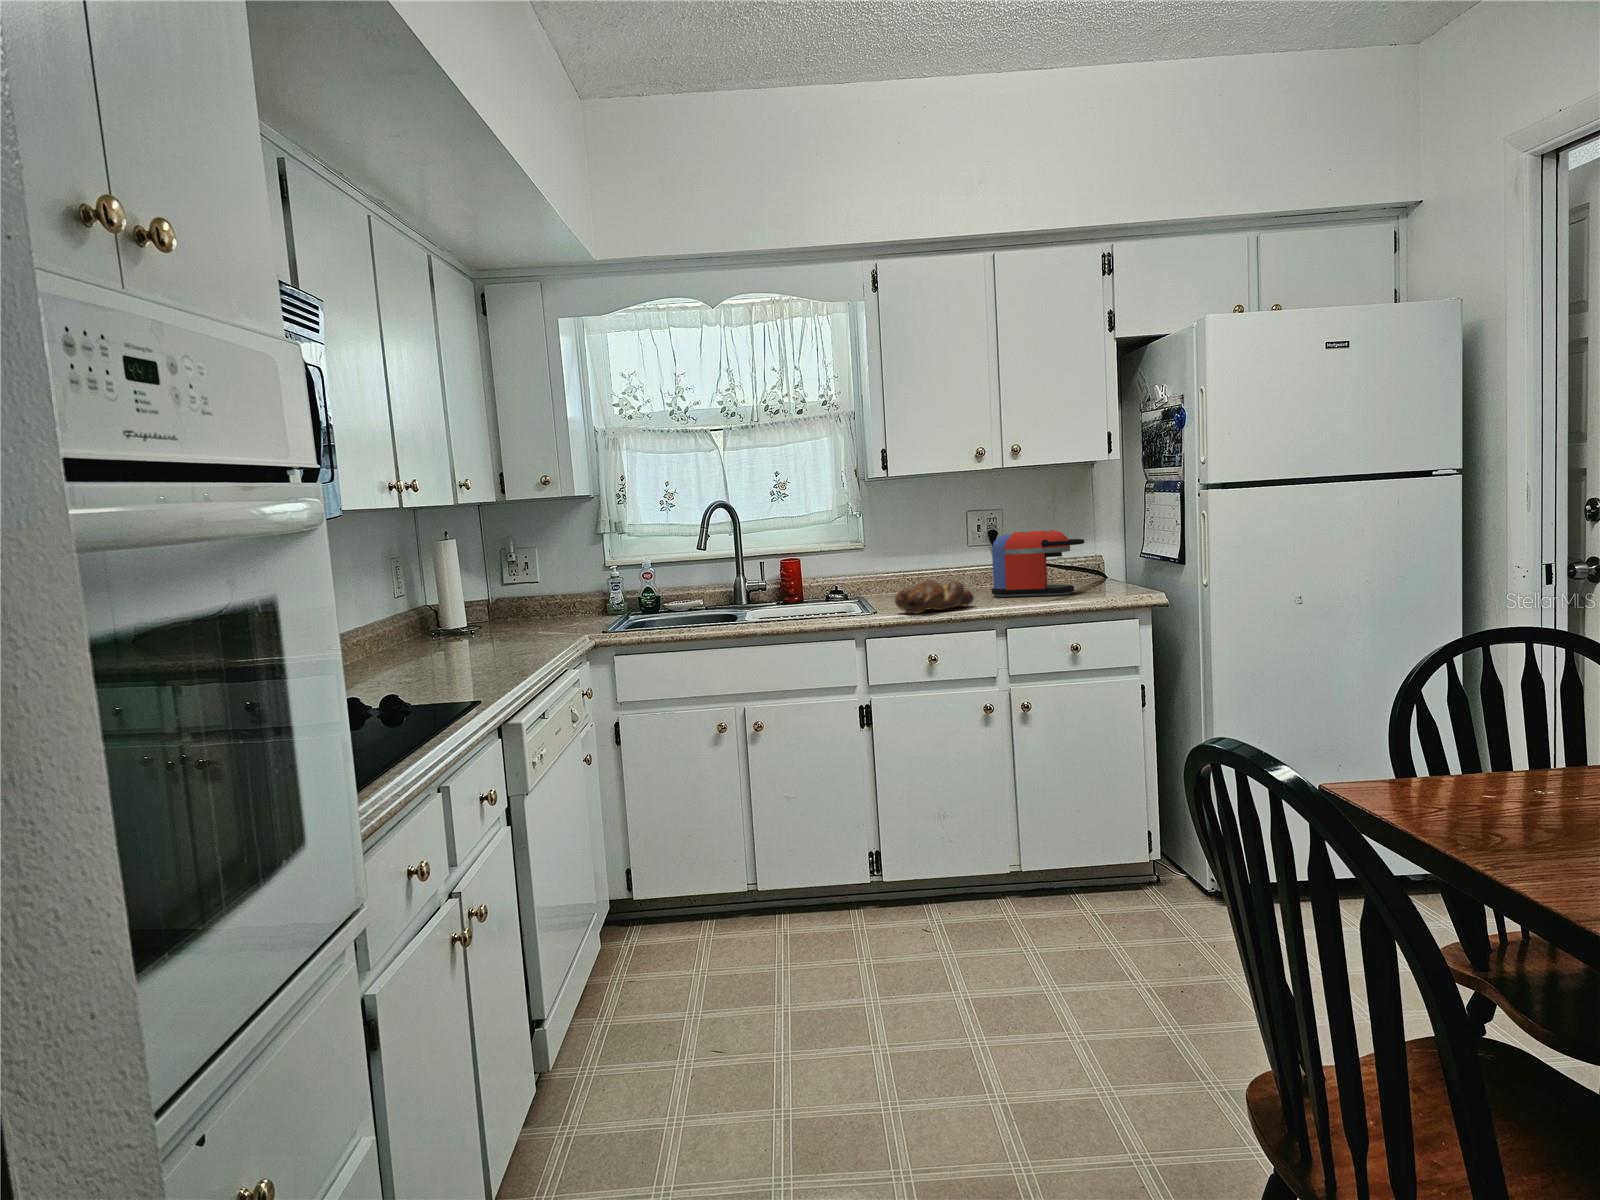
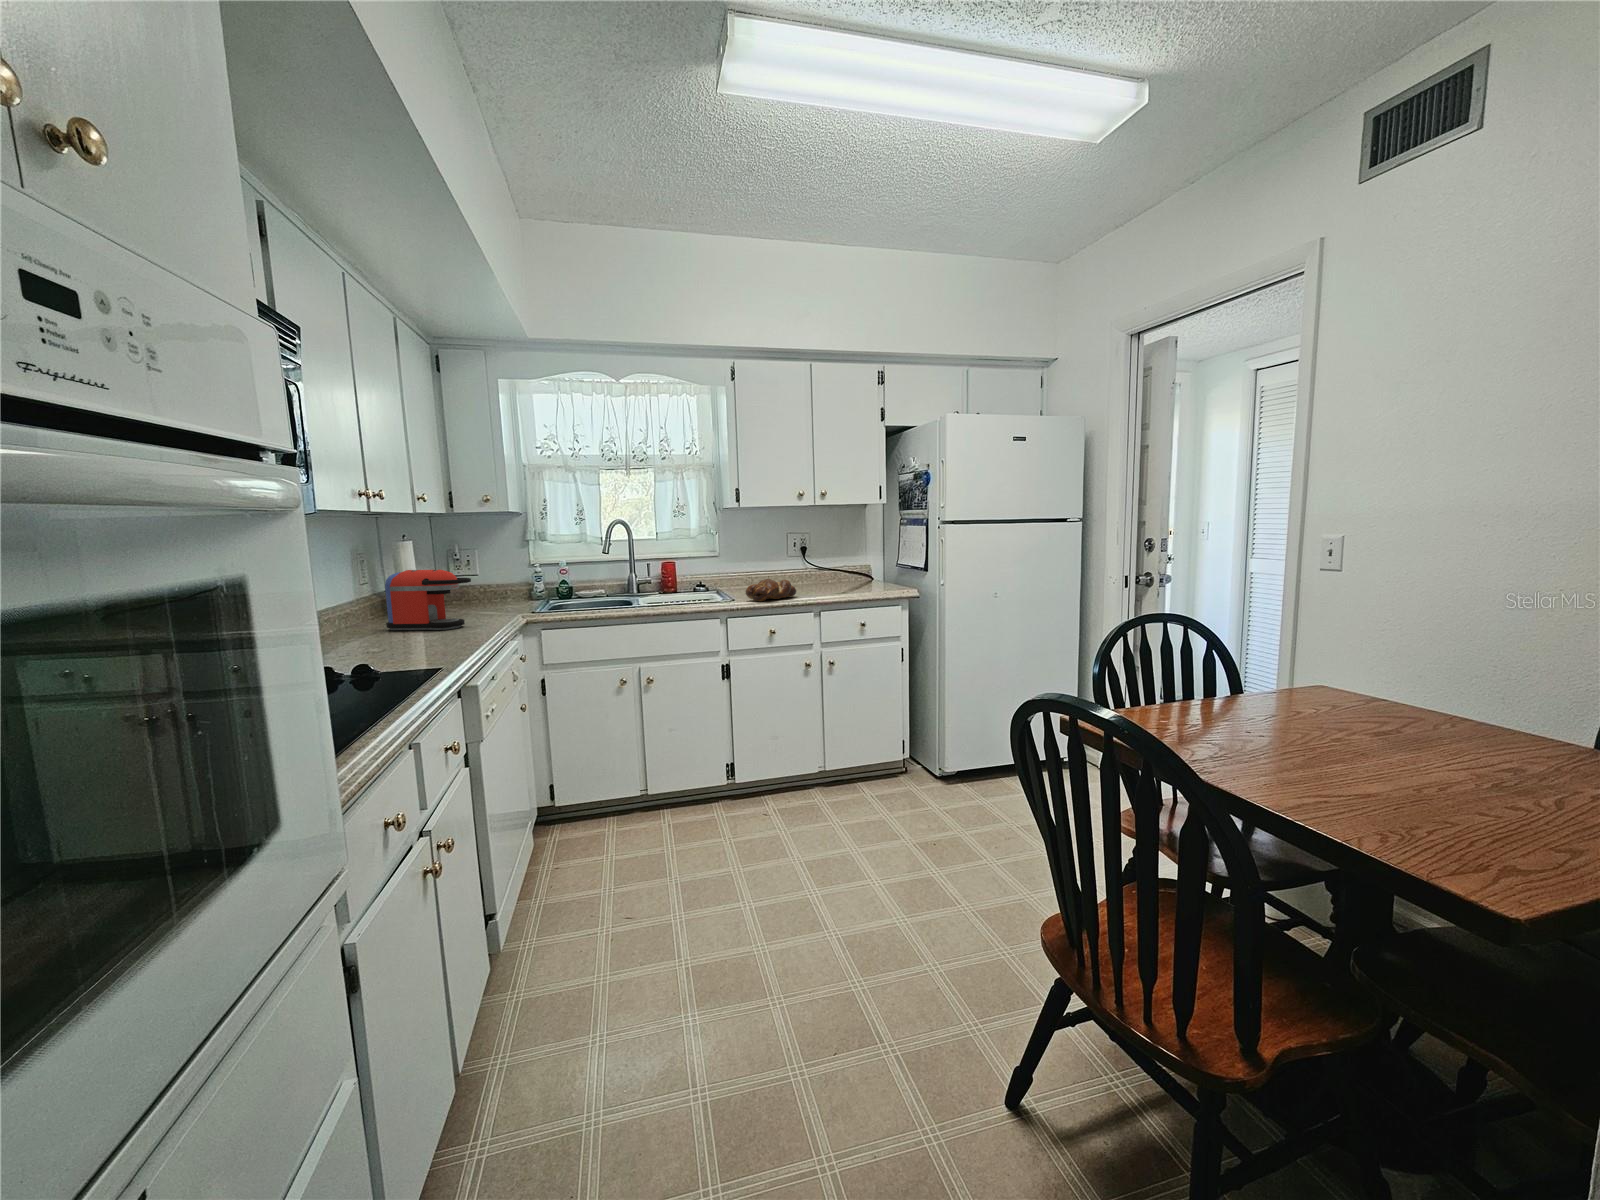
coffee maker: present [992,530,1084,597] -> present [385,570,471,630]

